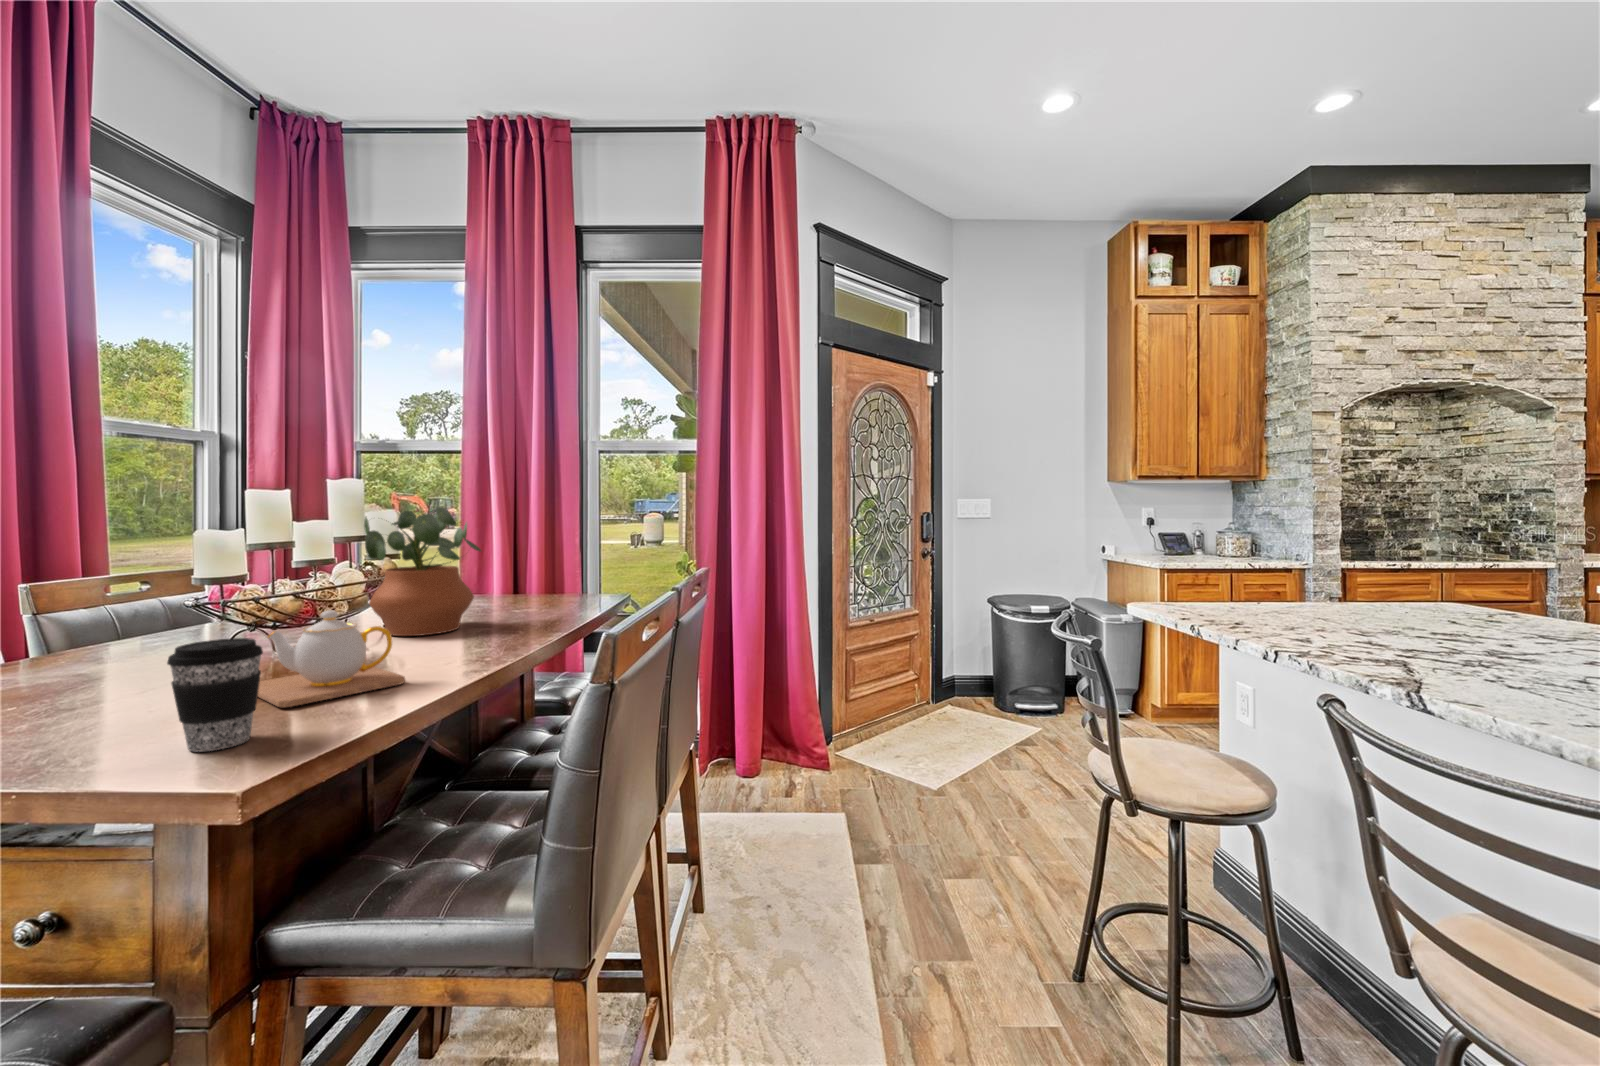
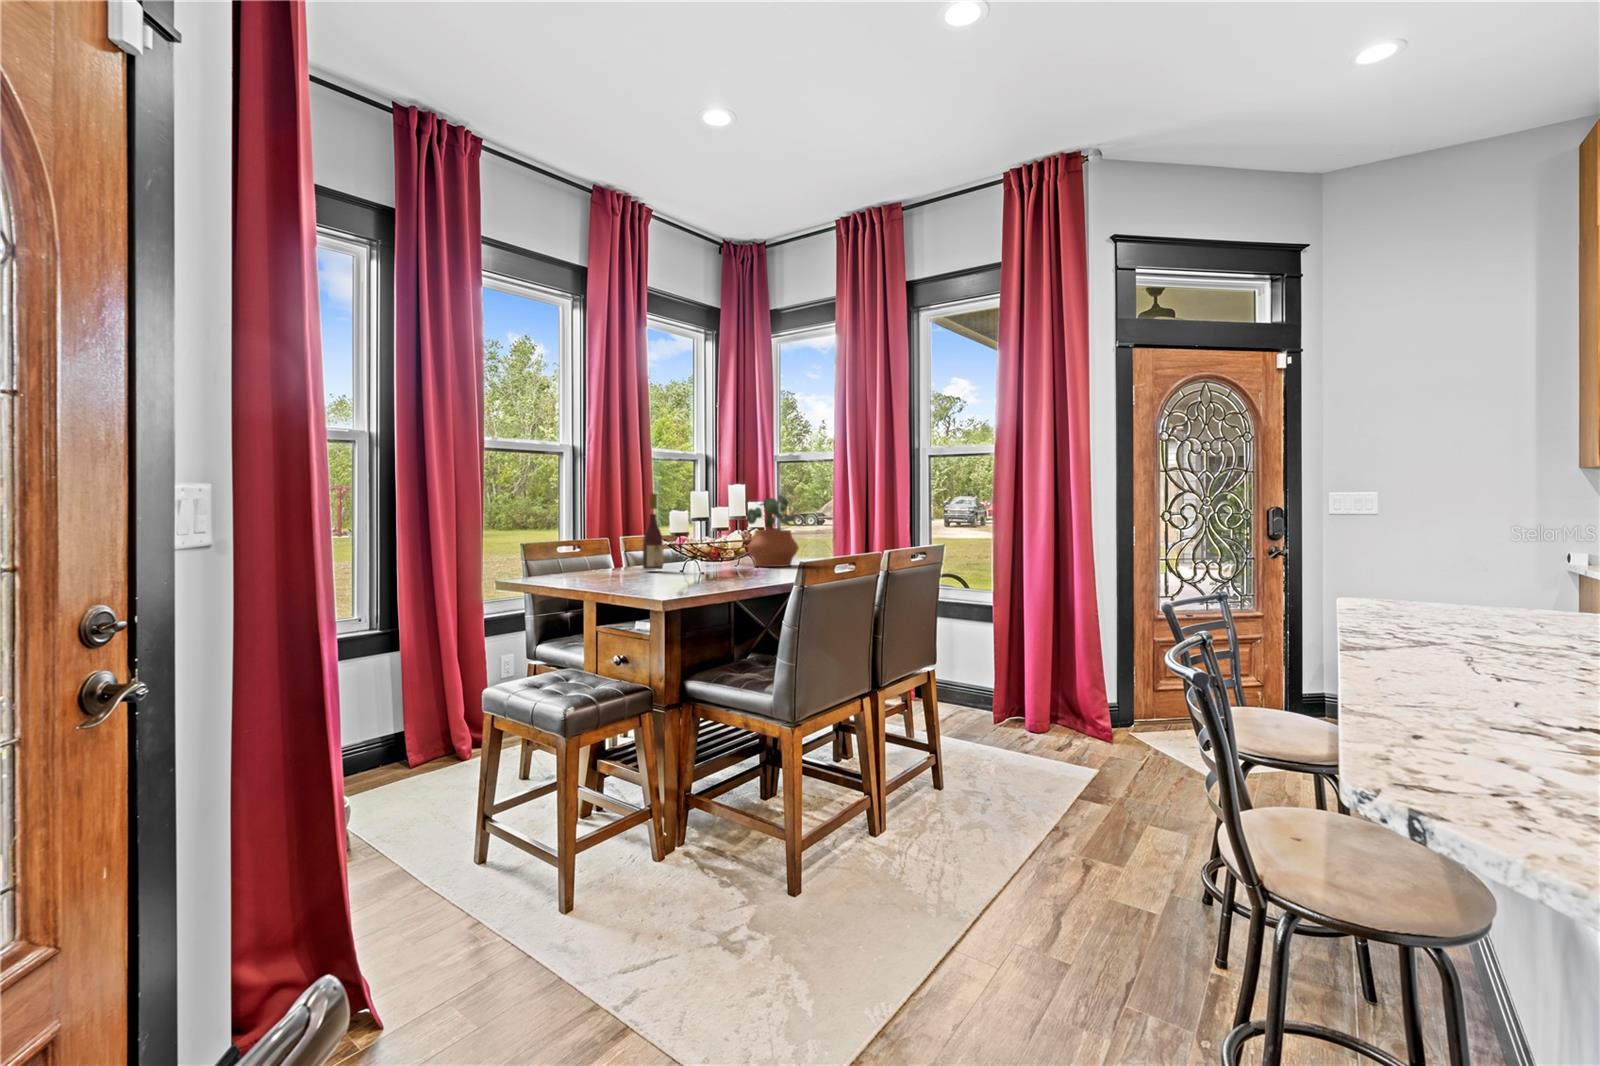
wine bottle: none [90,509,163,696] -> present [643,493,663,569]
teapot: present [258,610,405,707] -> none [689,538,747,576]
coffee cup: present [167,638,263,752] -> none [663,541,691,581]

